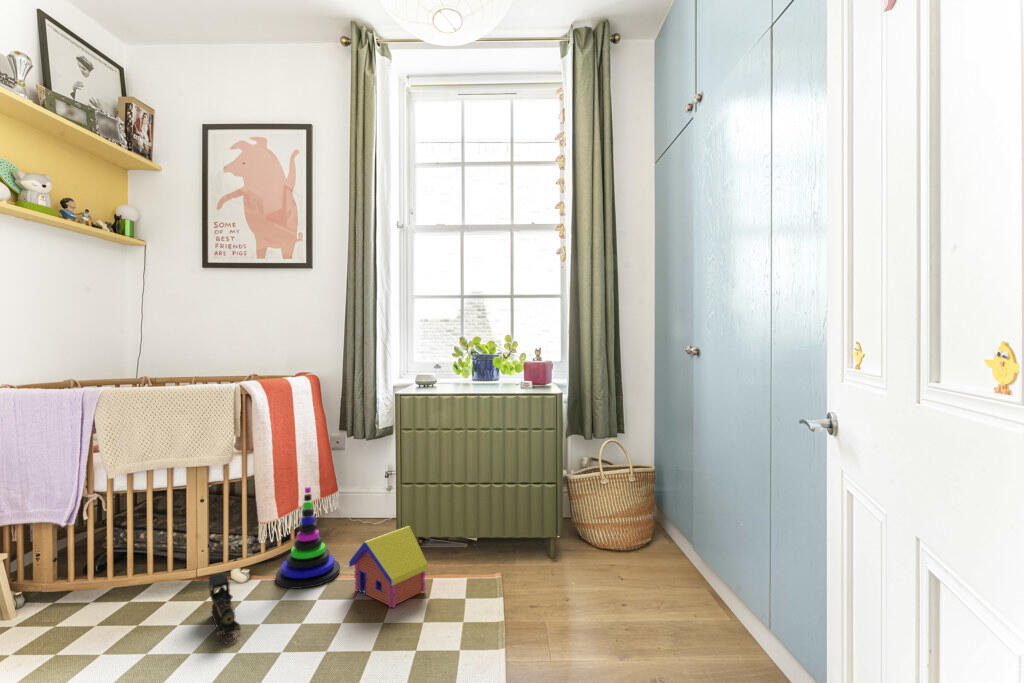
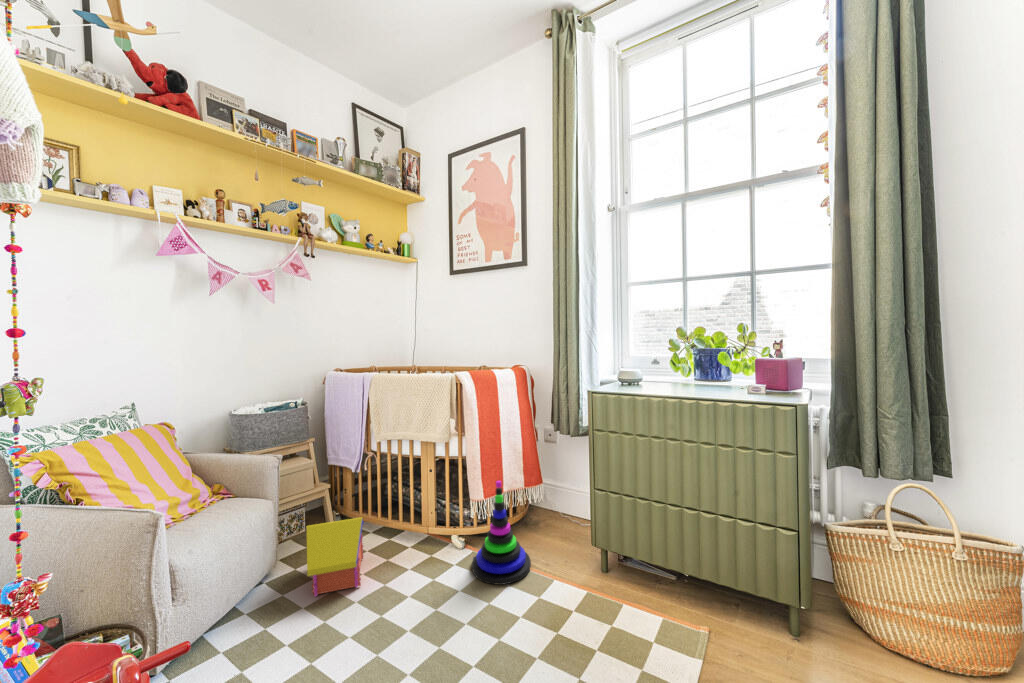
toy house: present [349,526,428,608] -> present [306,517,363,596]
toy train: present [209,573,241,643] -> none [388,553,420,638]

